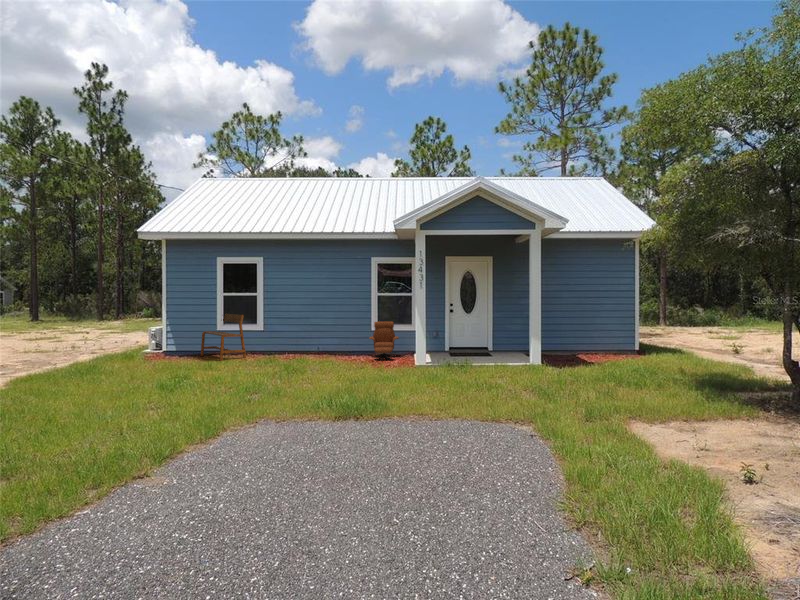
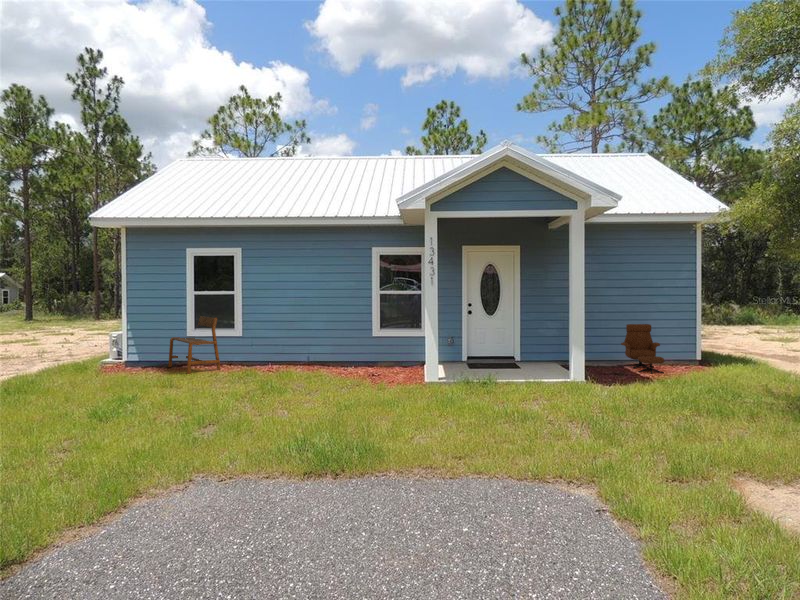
lounge chair: present [369,322,399,361] -> present [621,324,664,374]

